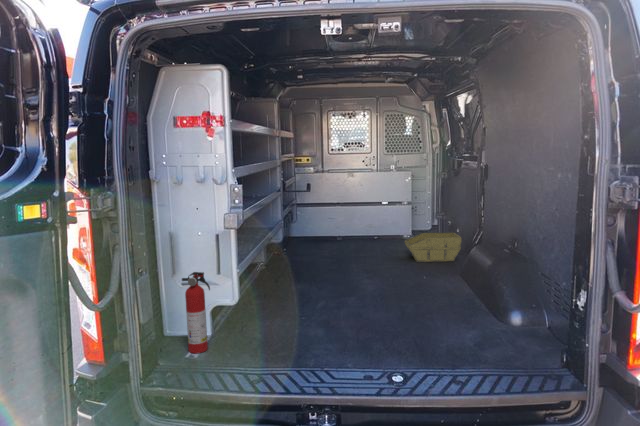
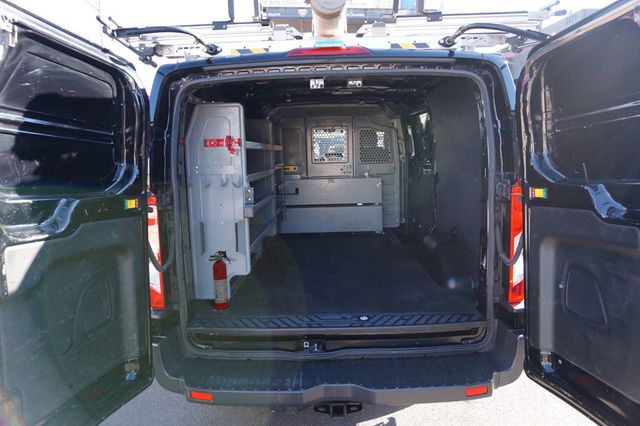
storage bin: present [405,233,462,262] -> none [376,227,421,251]

